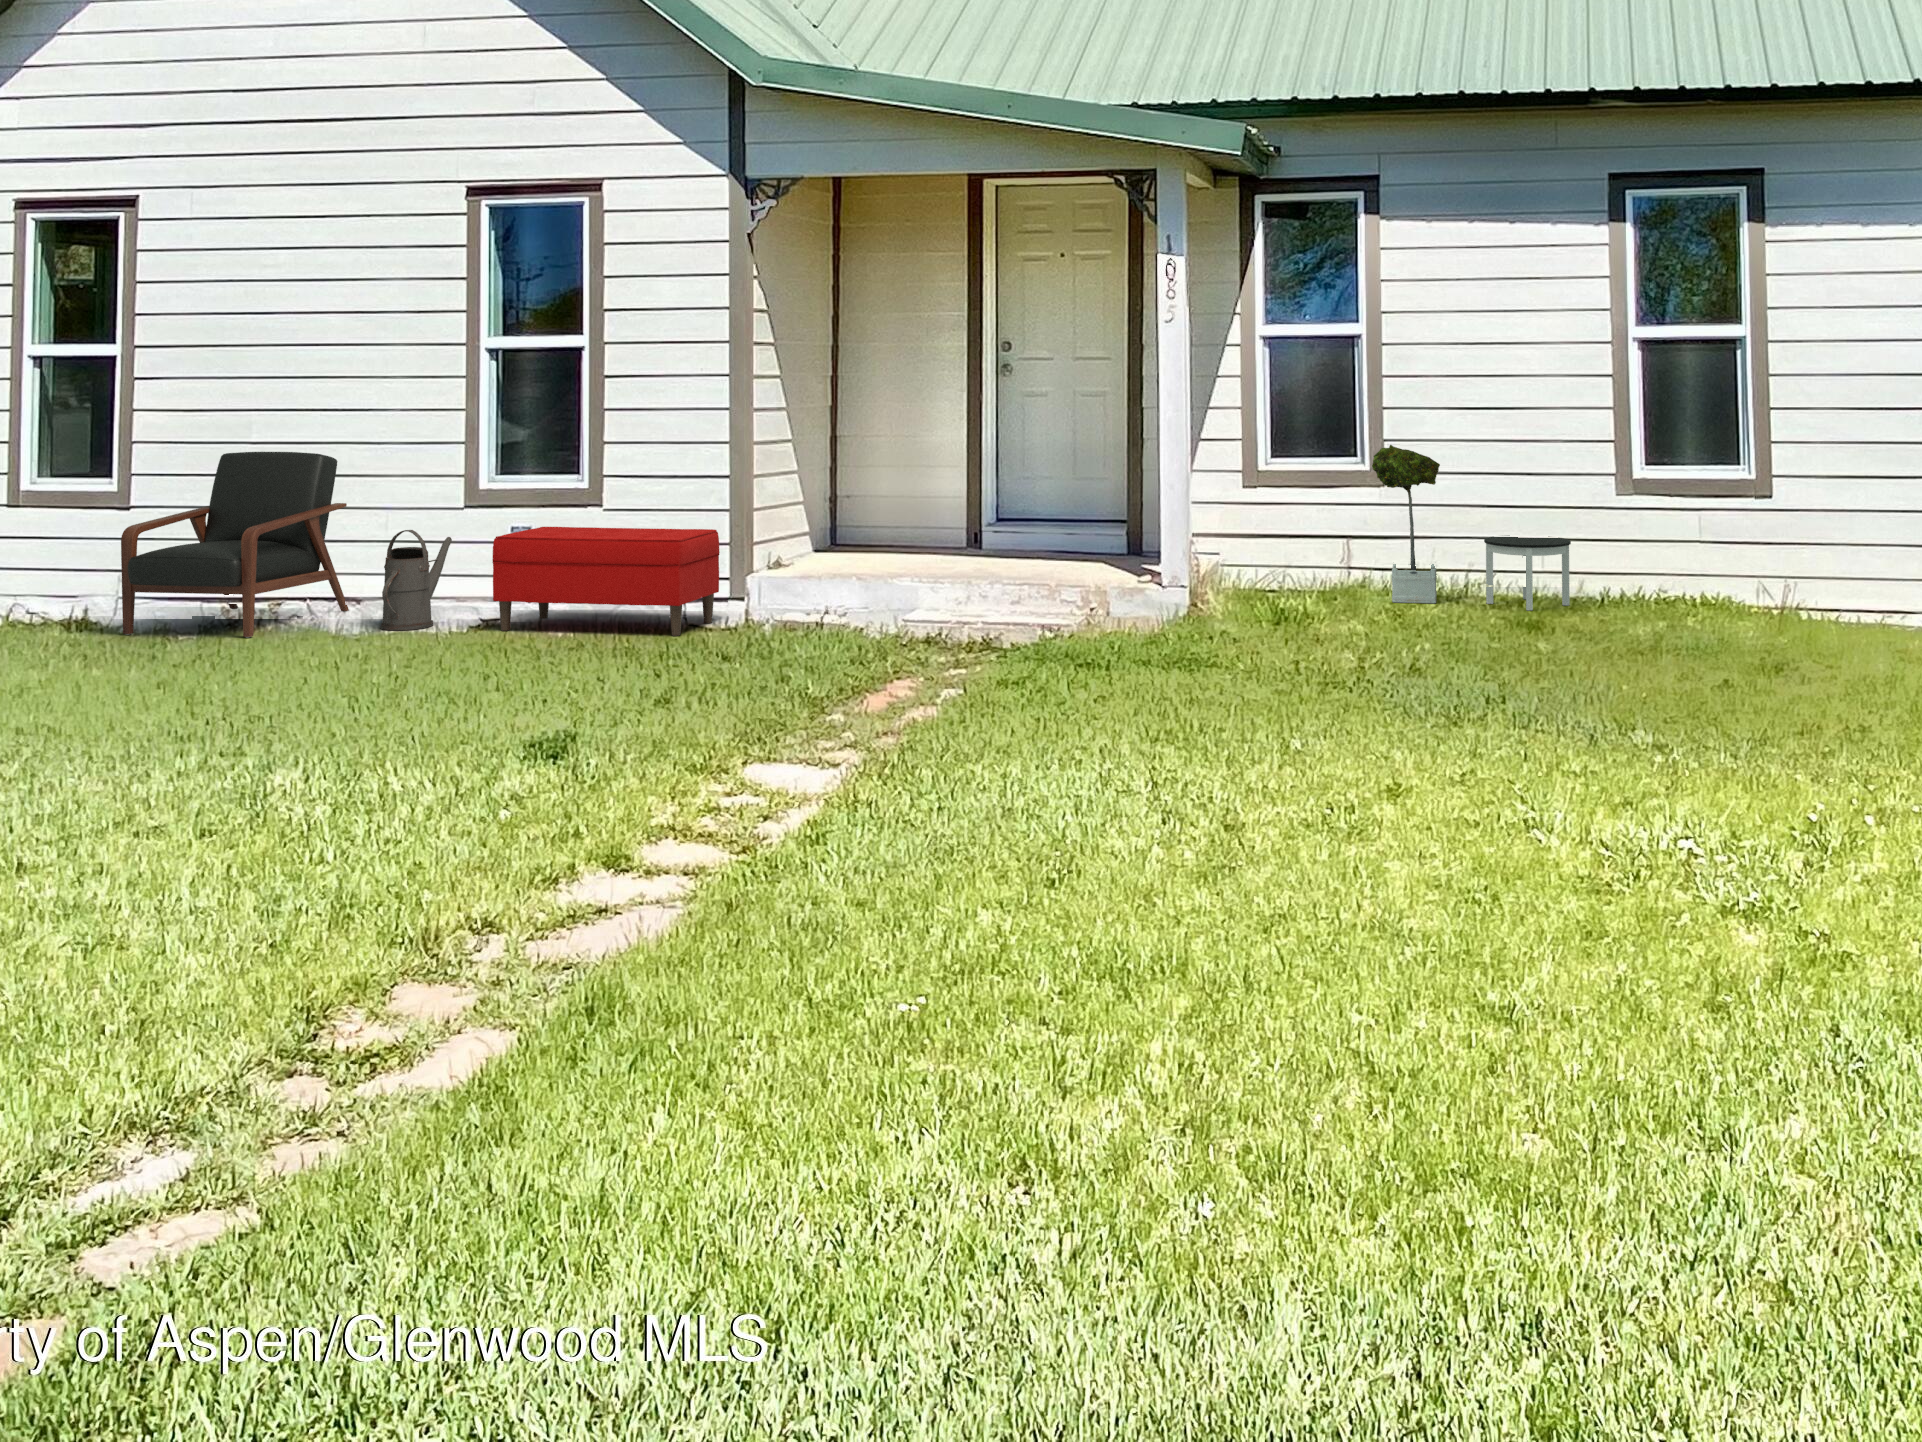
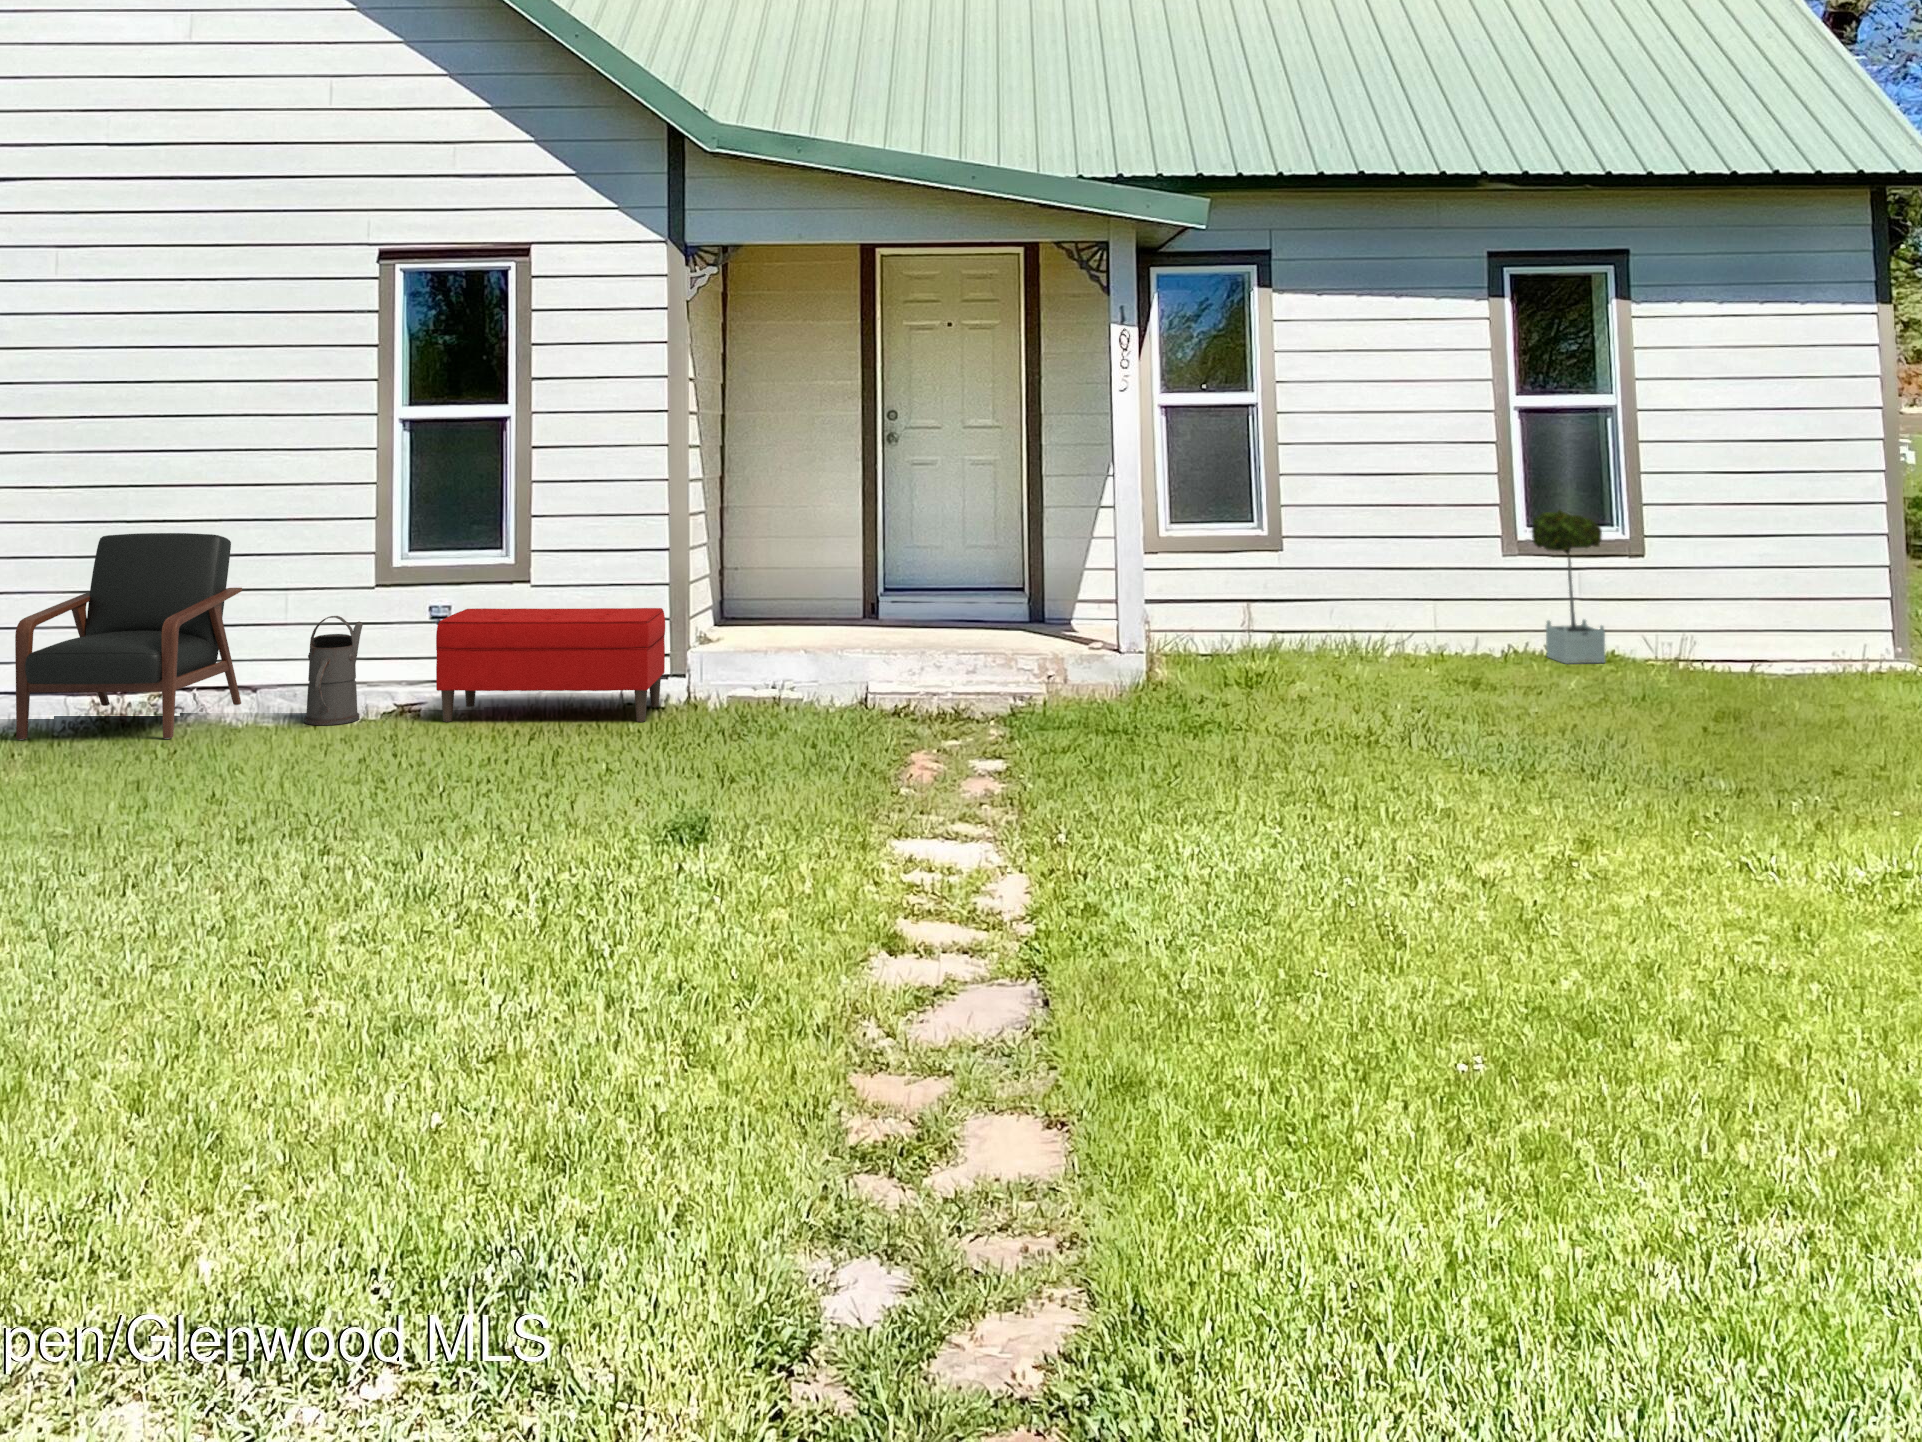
potted tree: present [1372,445,1440,603] -> present [1532,510,1606,664]
round table: present [1484,537,1571,610] -> none [1388,596,1473,669]

